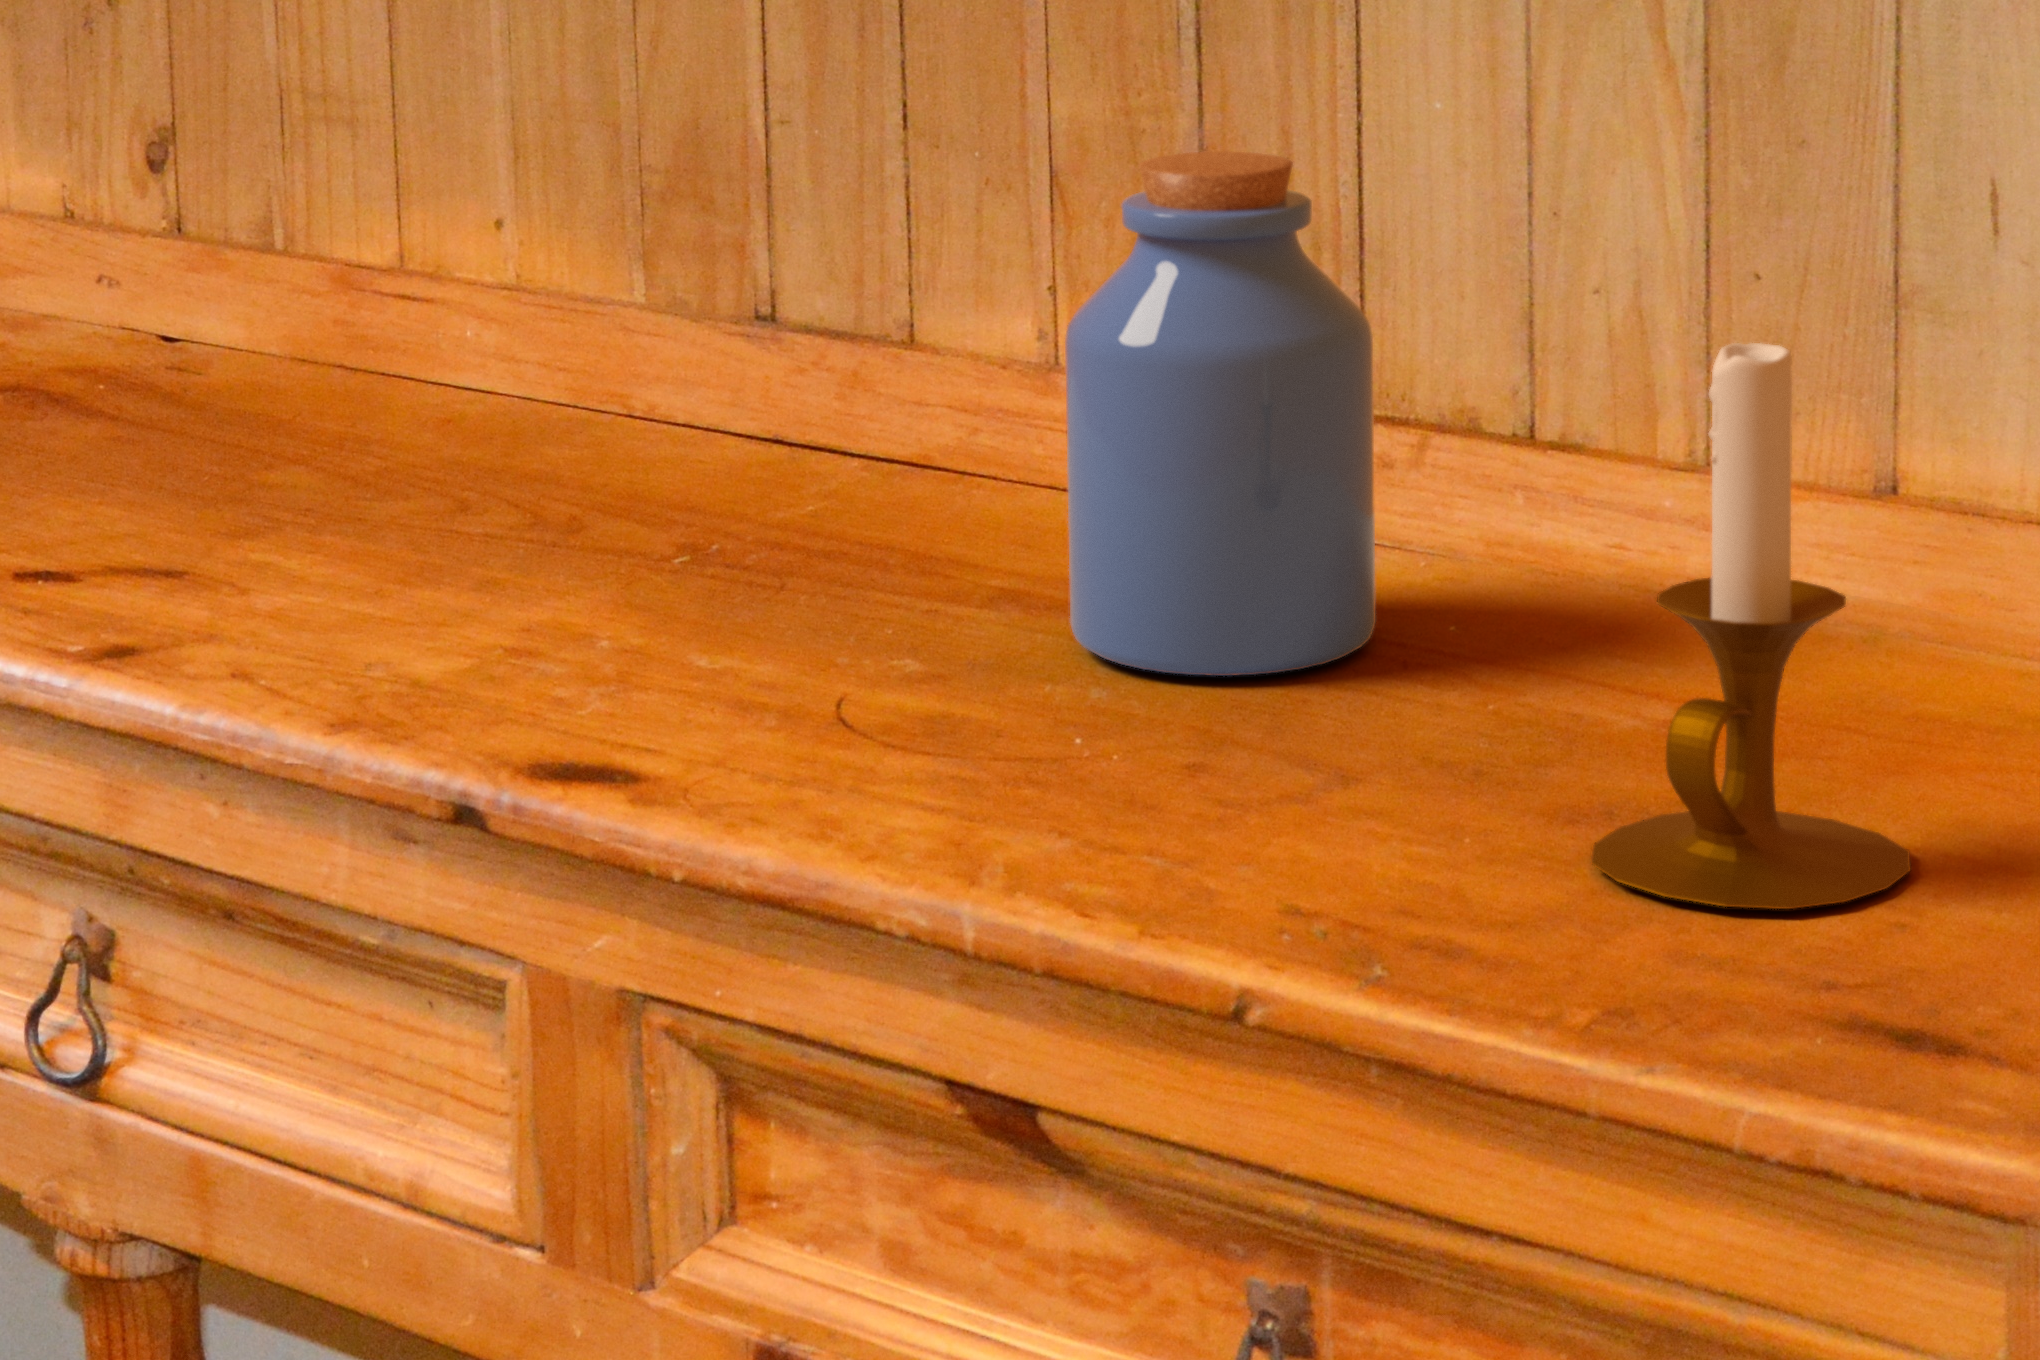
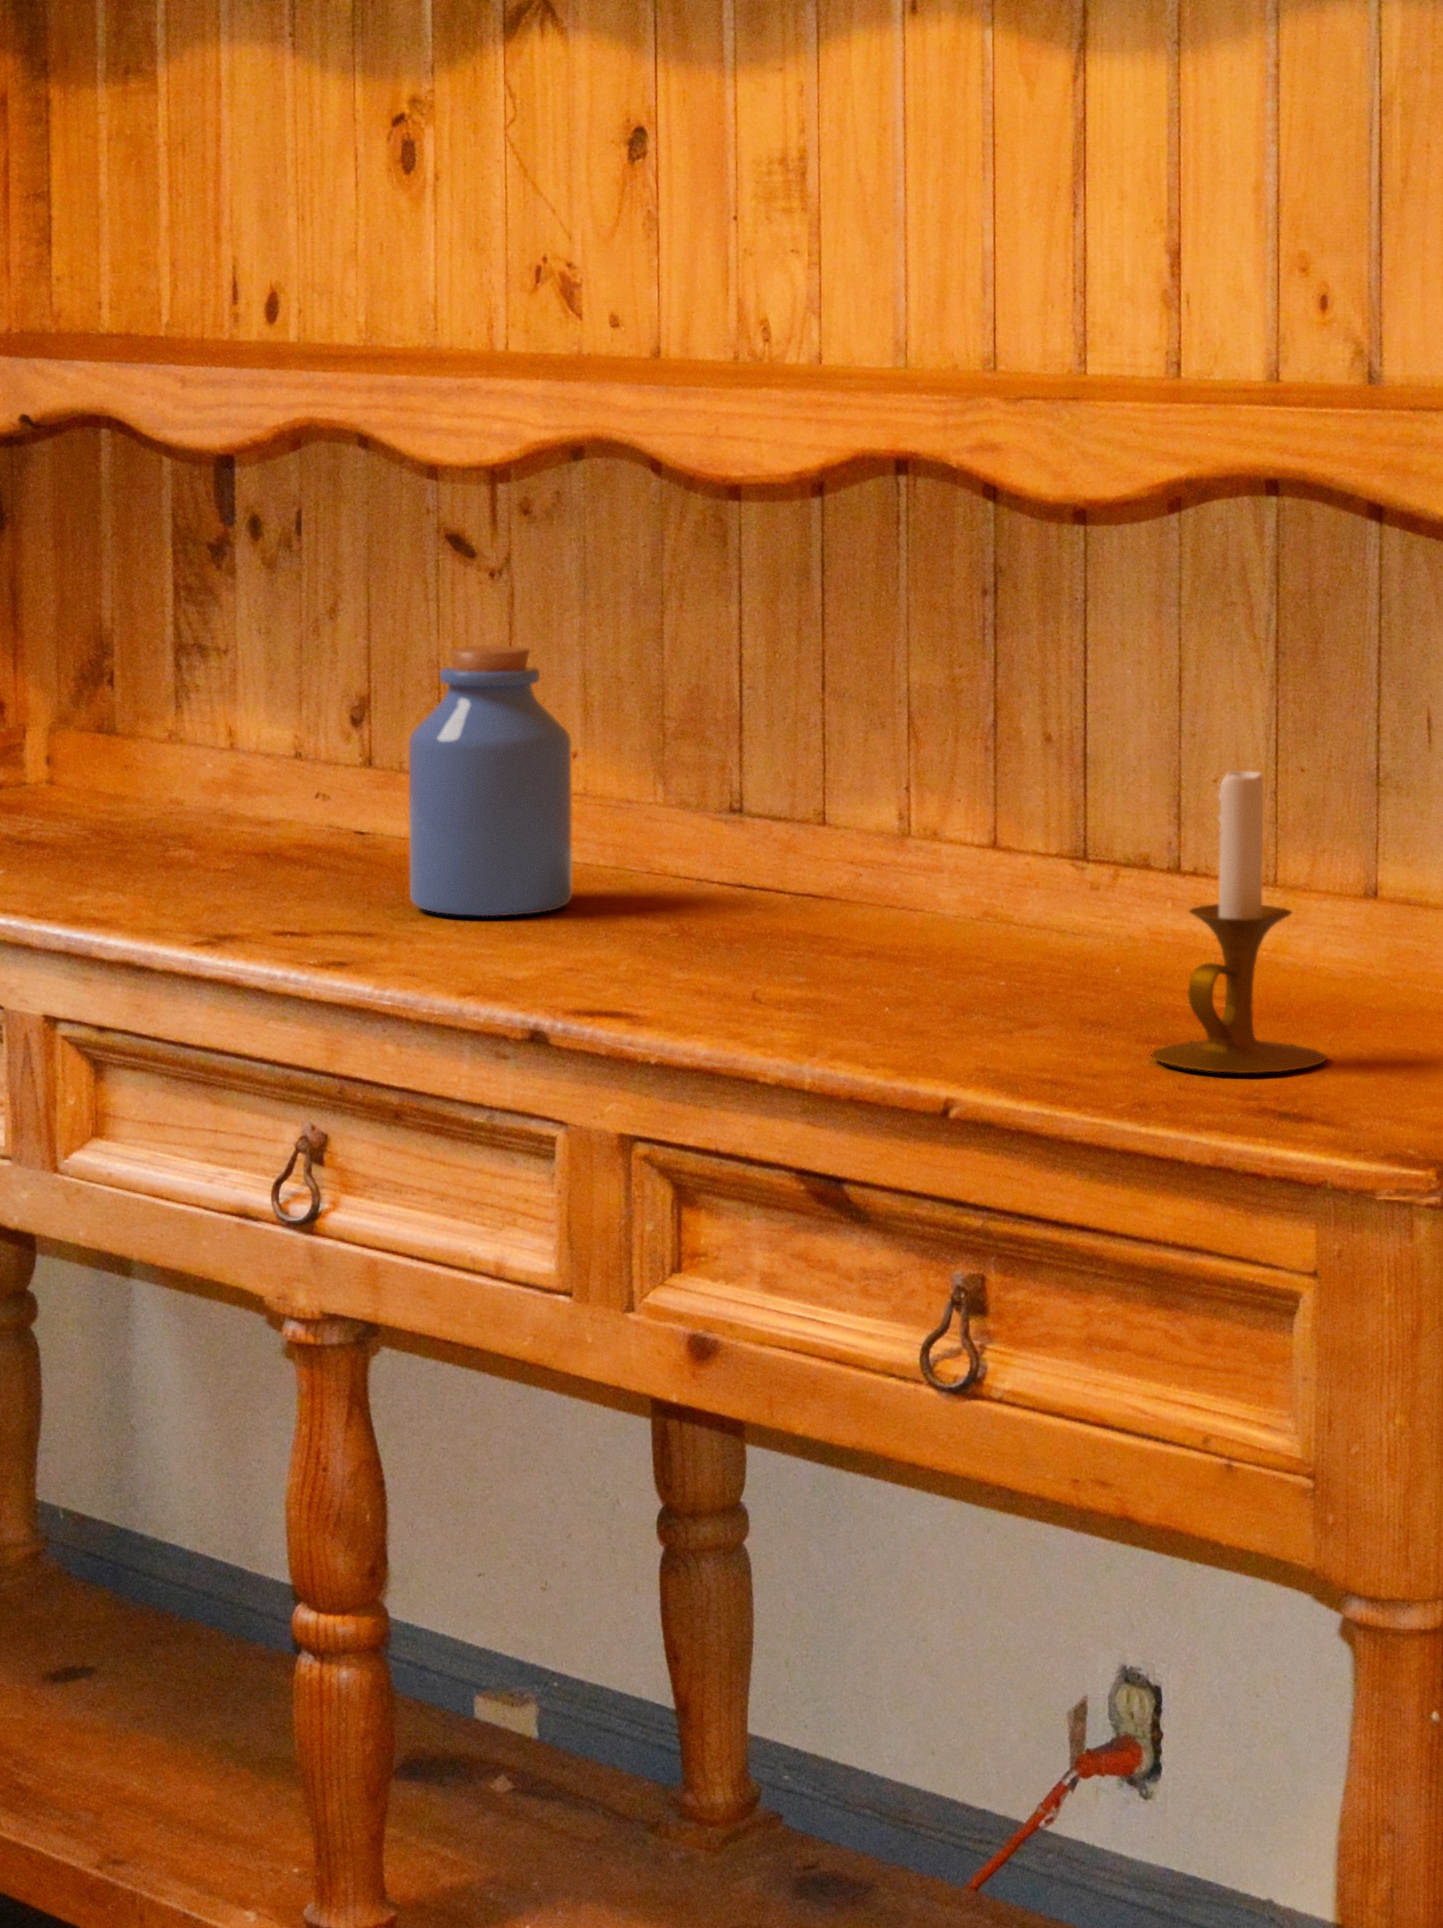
jar: present [1065,151,1376,676] -> present [409,645,572,916]

